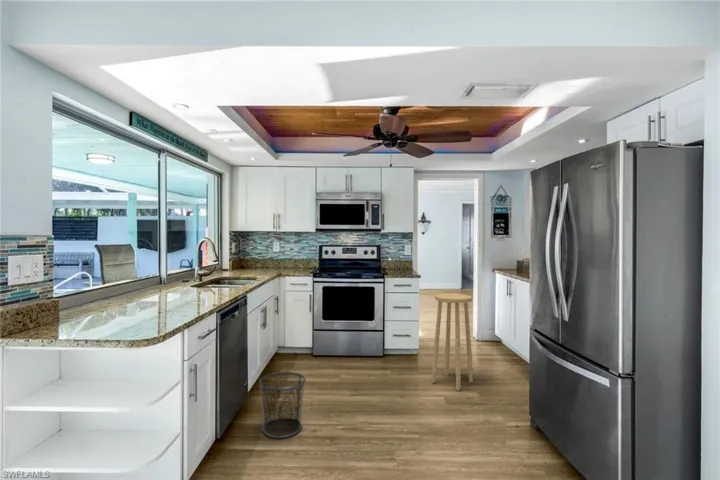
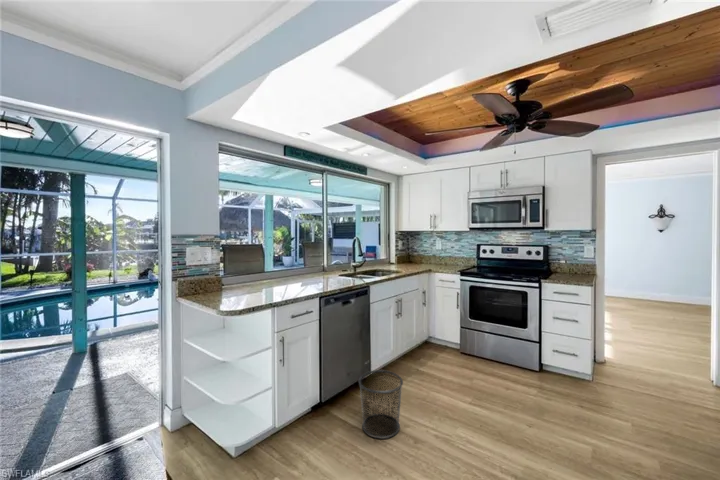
stool: present [431,293,473,391] -> none [590,316,668,460]

